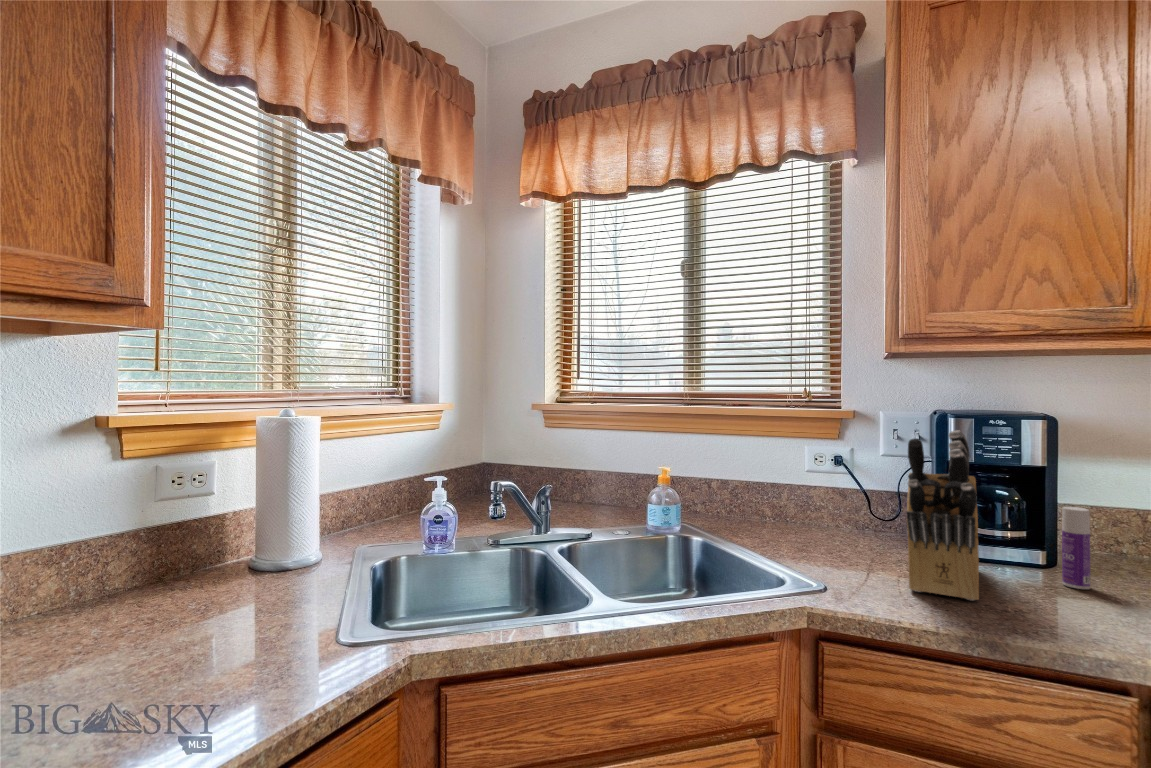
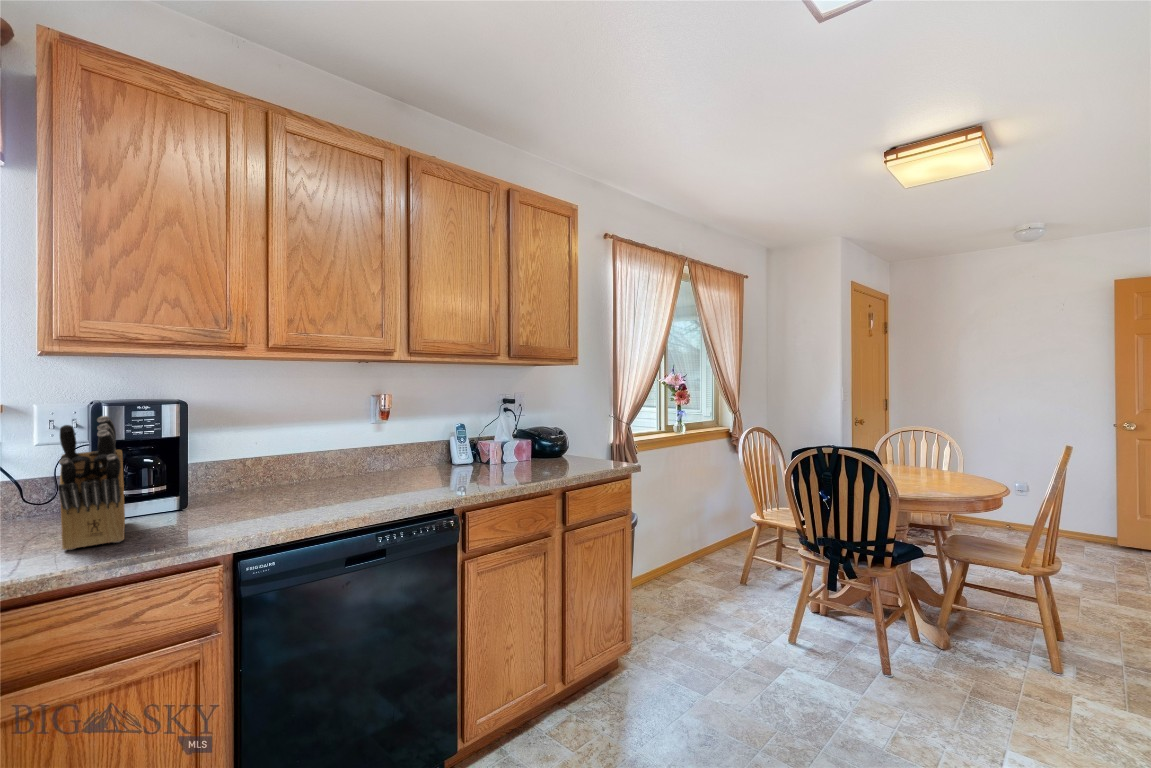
bottle: present [1062,507,1091,589] -> none [189,461,206,515]

